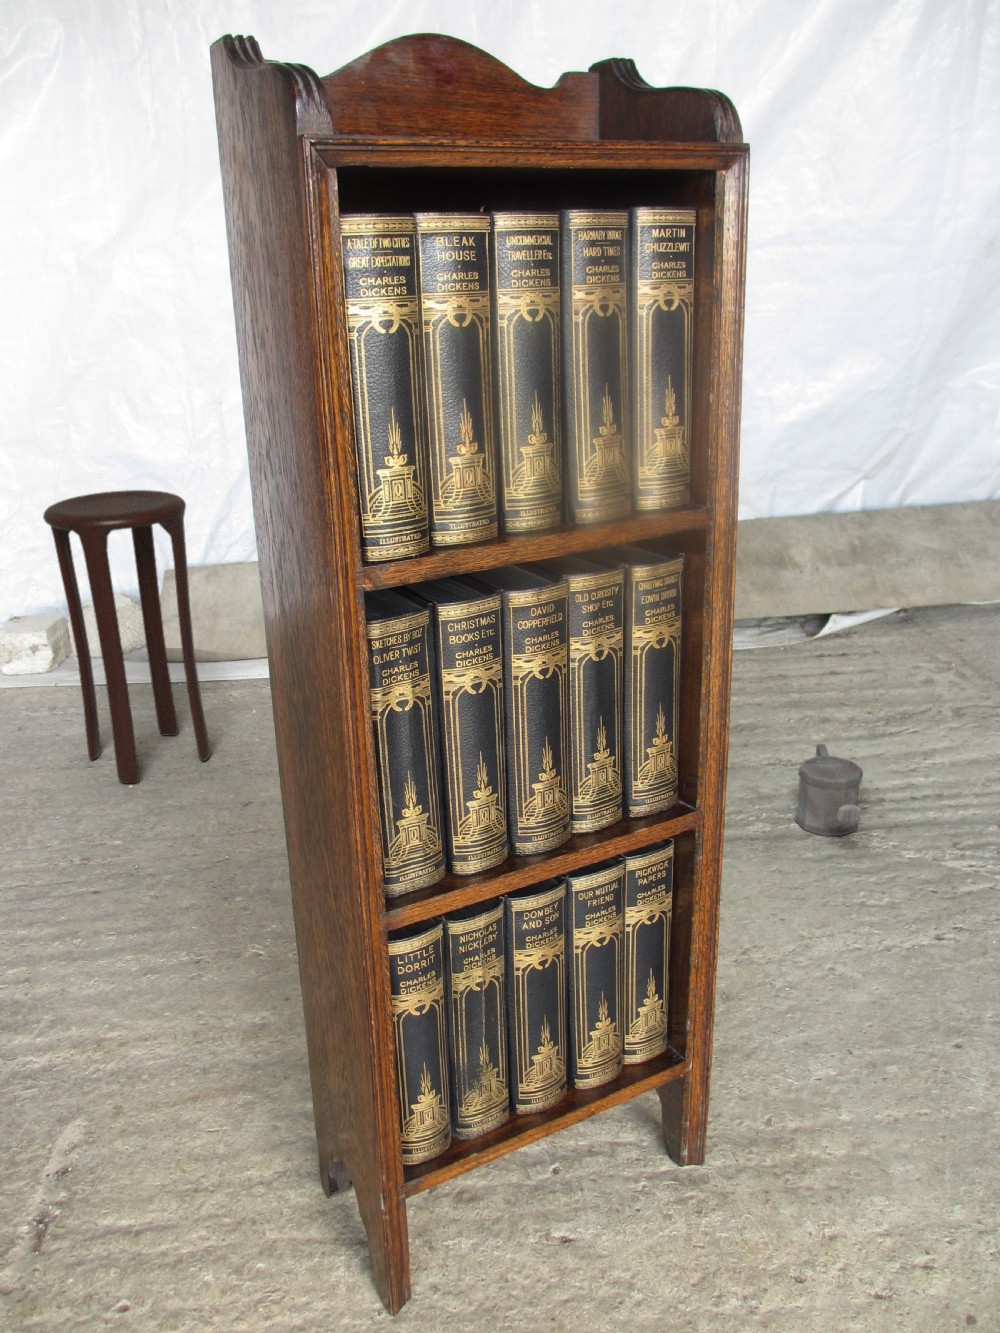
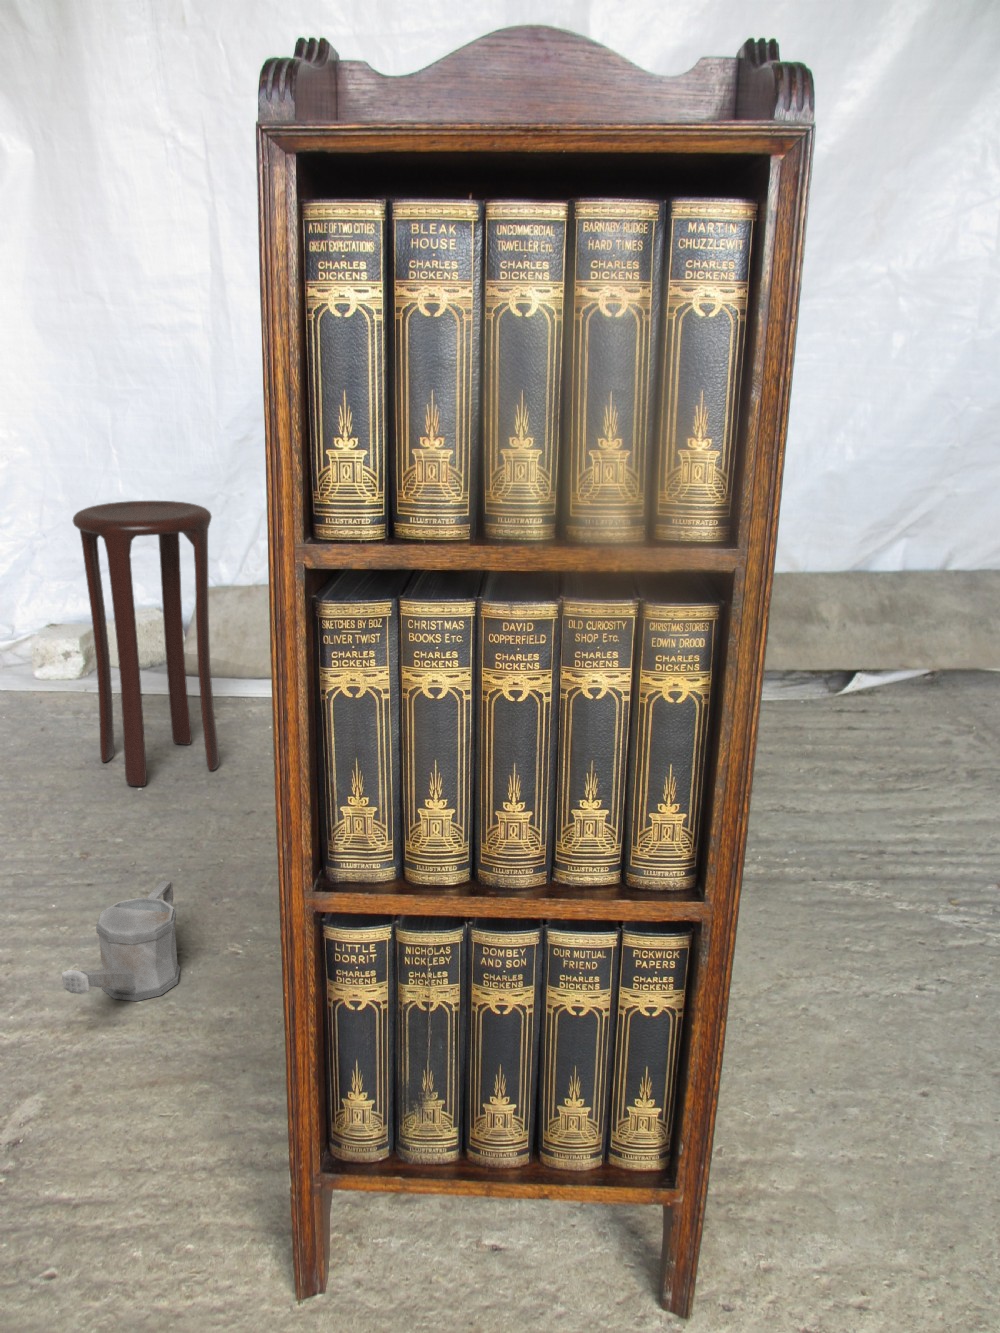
watering can: present [795,744,863,836] -> present [62,881,180,1001]

